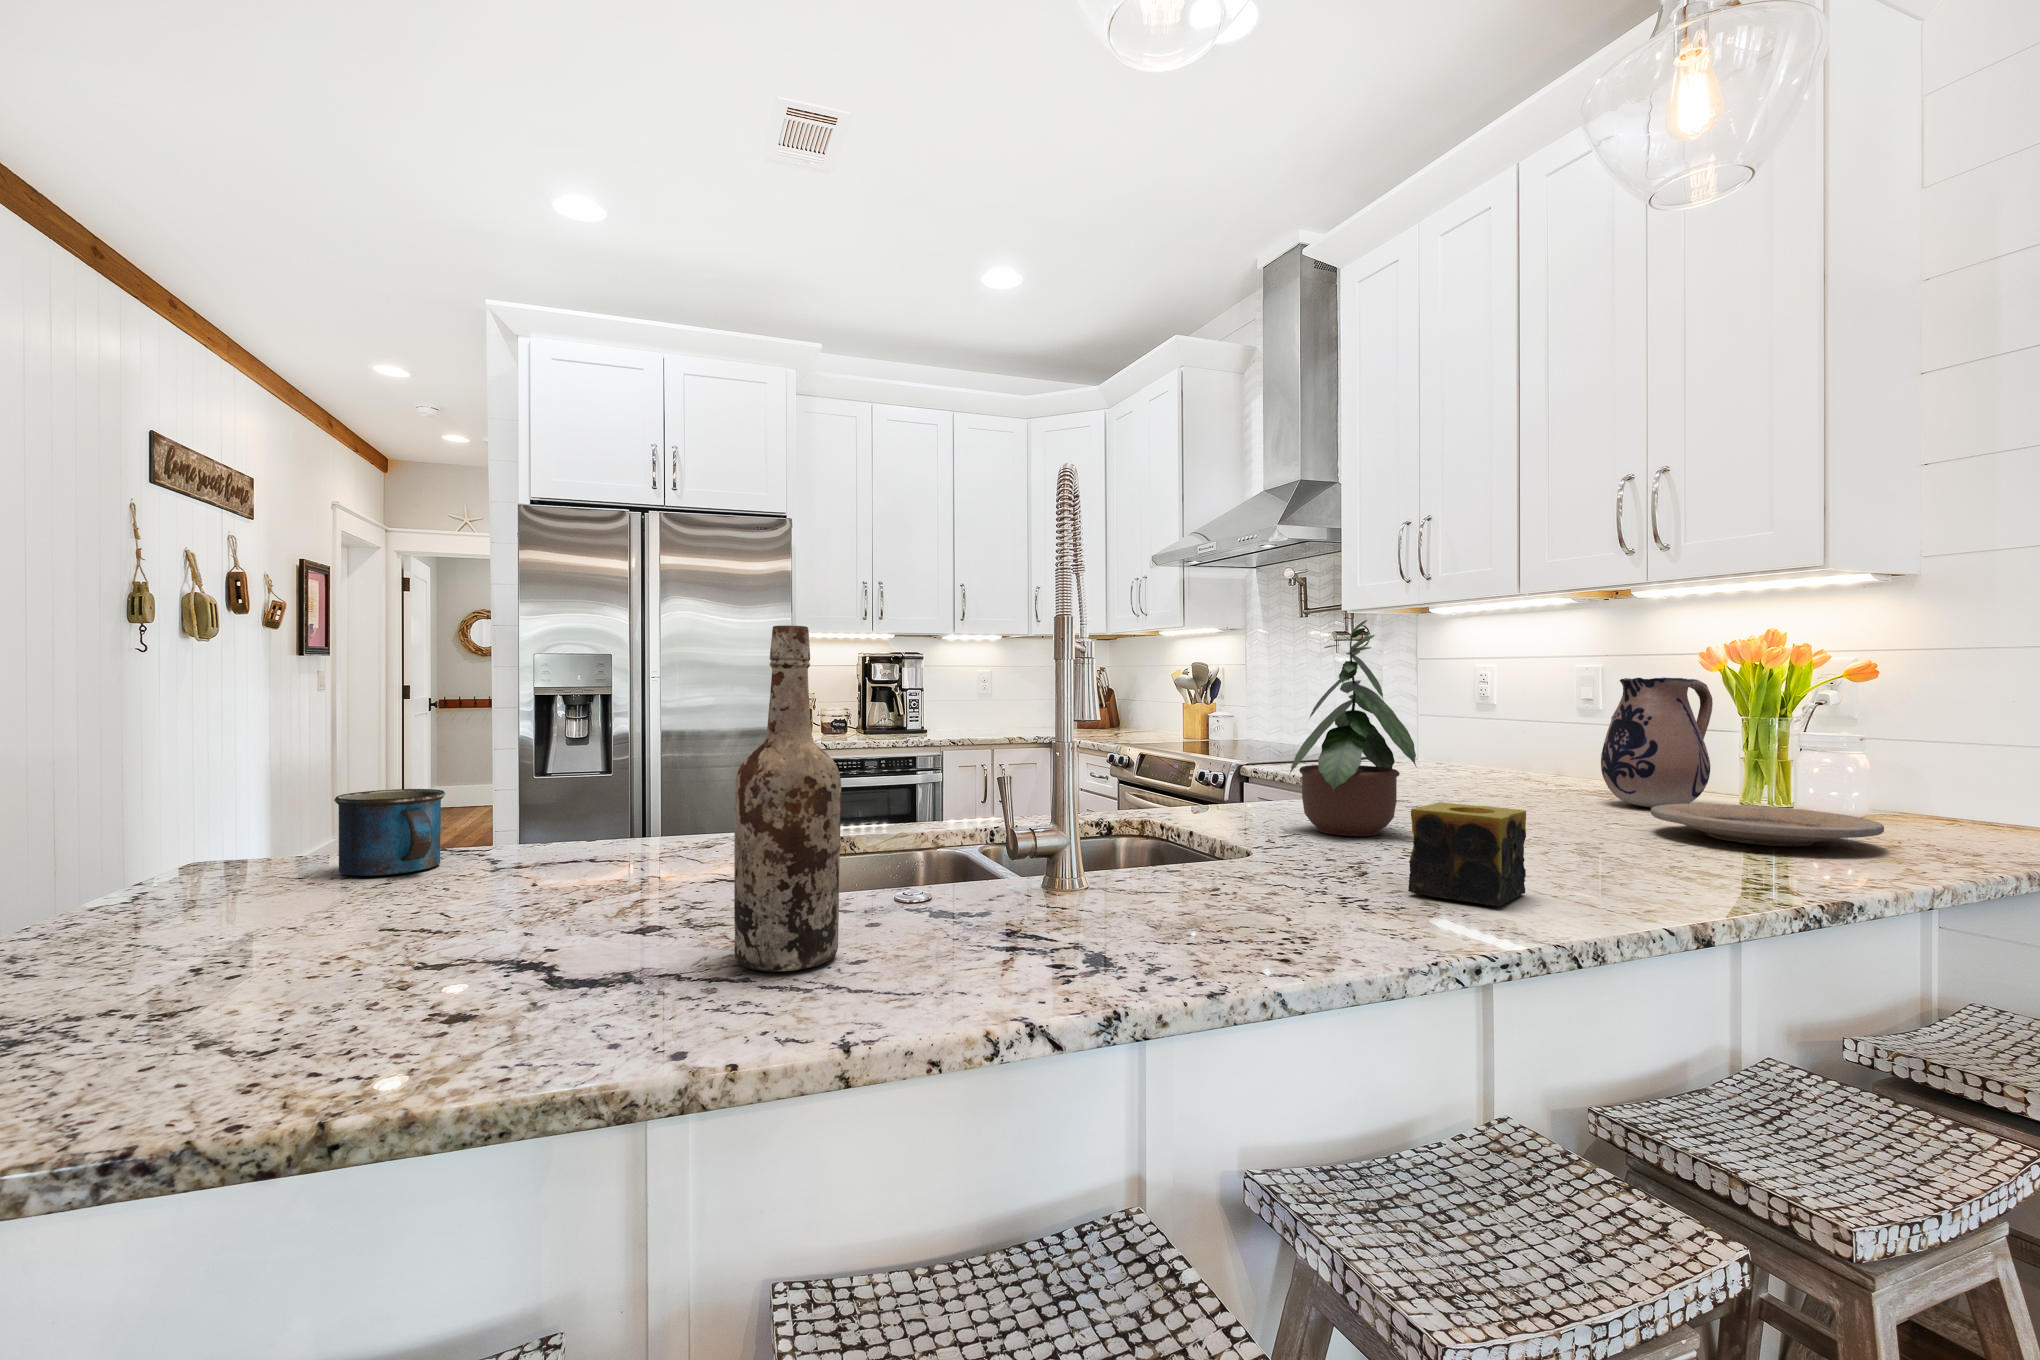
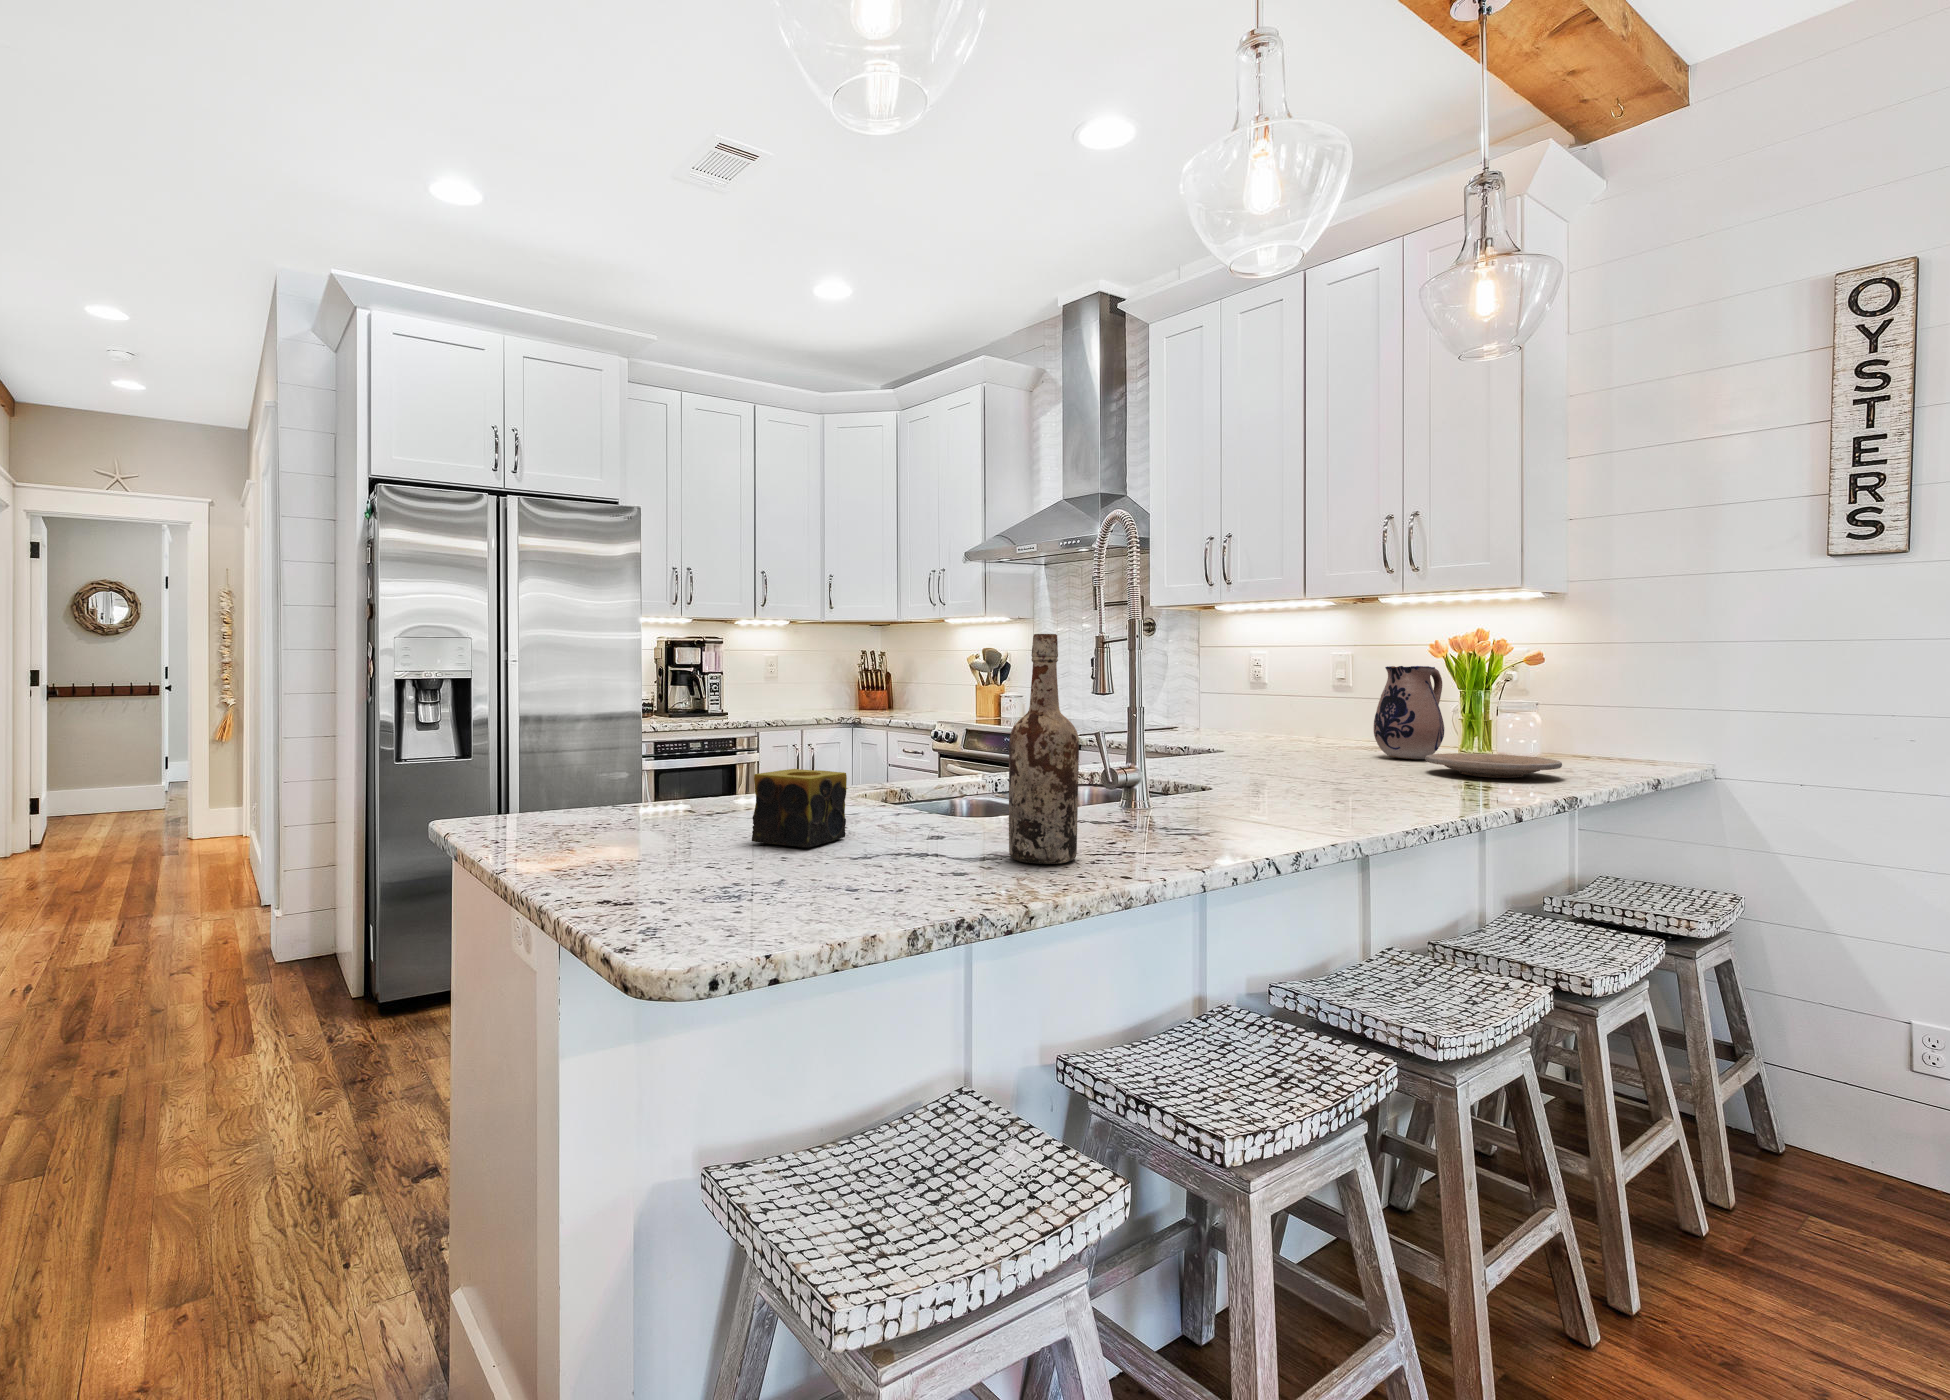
potted plant: present [1289,620,1416,836] -> none [1195,623,1301,782]
mug: present [334,789,445,876] -> none [519,762,617,836]
candle: present [1408,802,1526,906] -> present [752,769,847,847]

